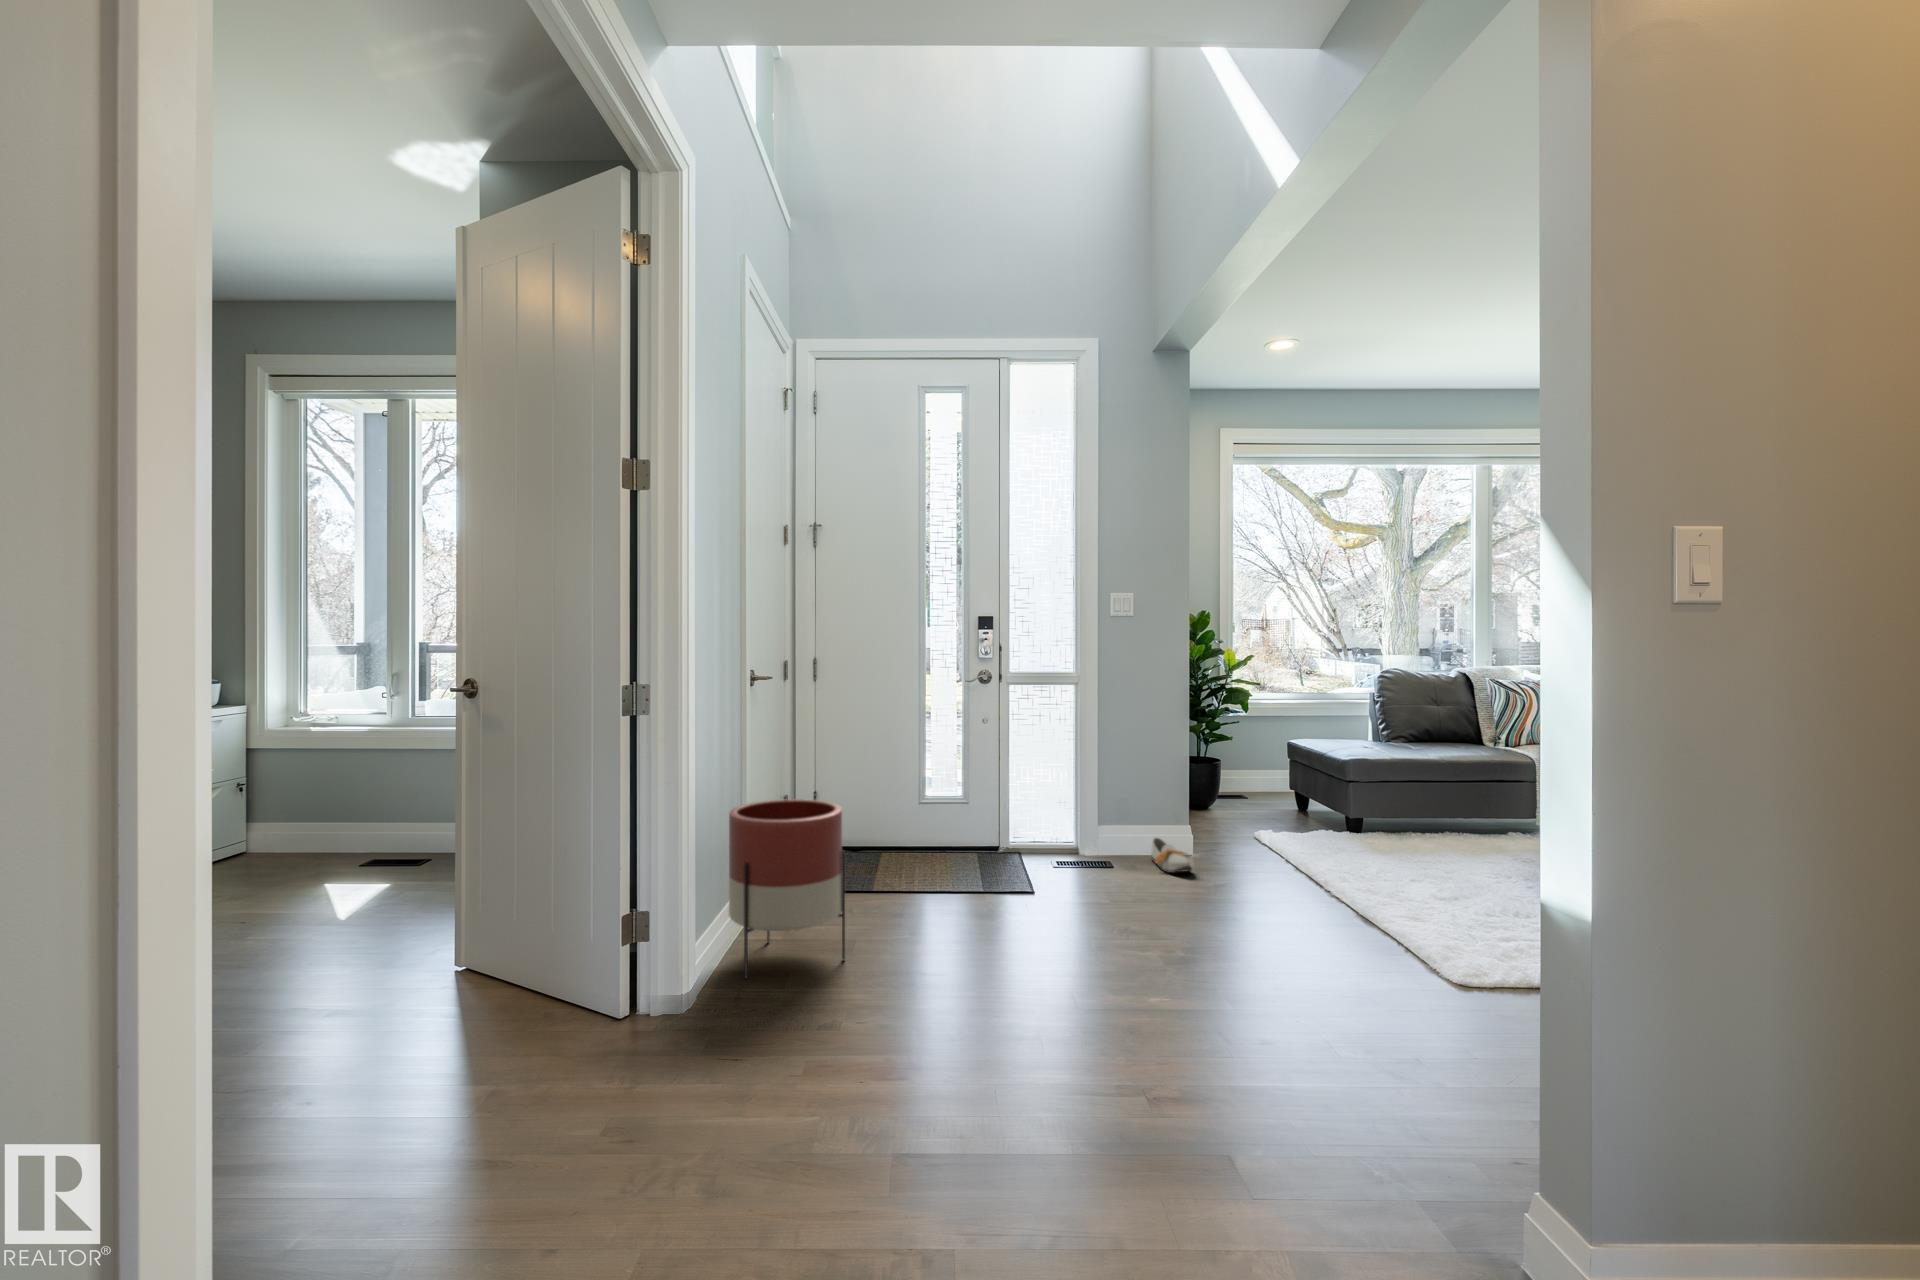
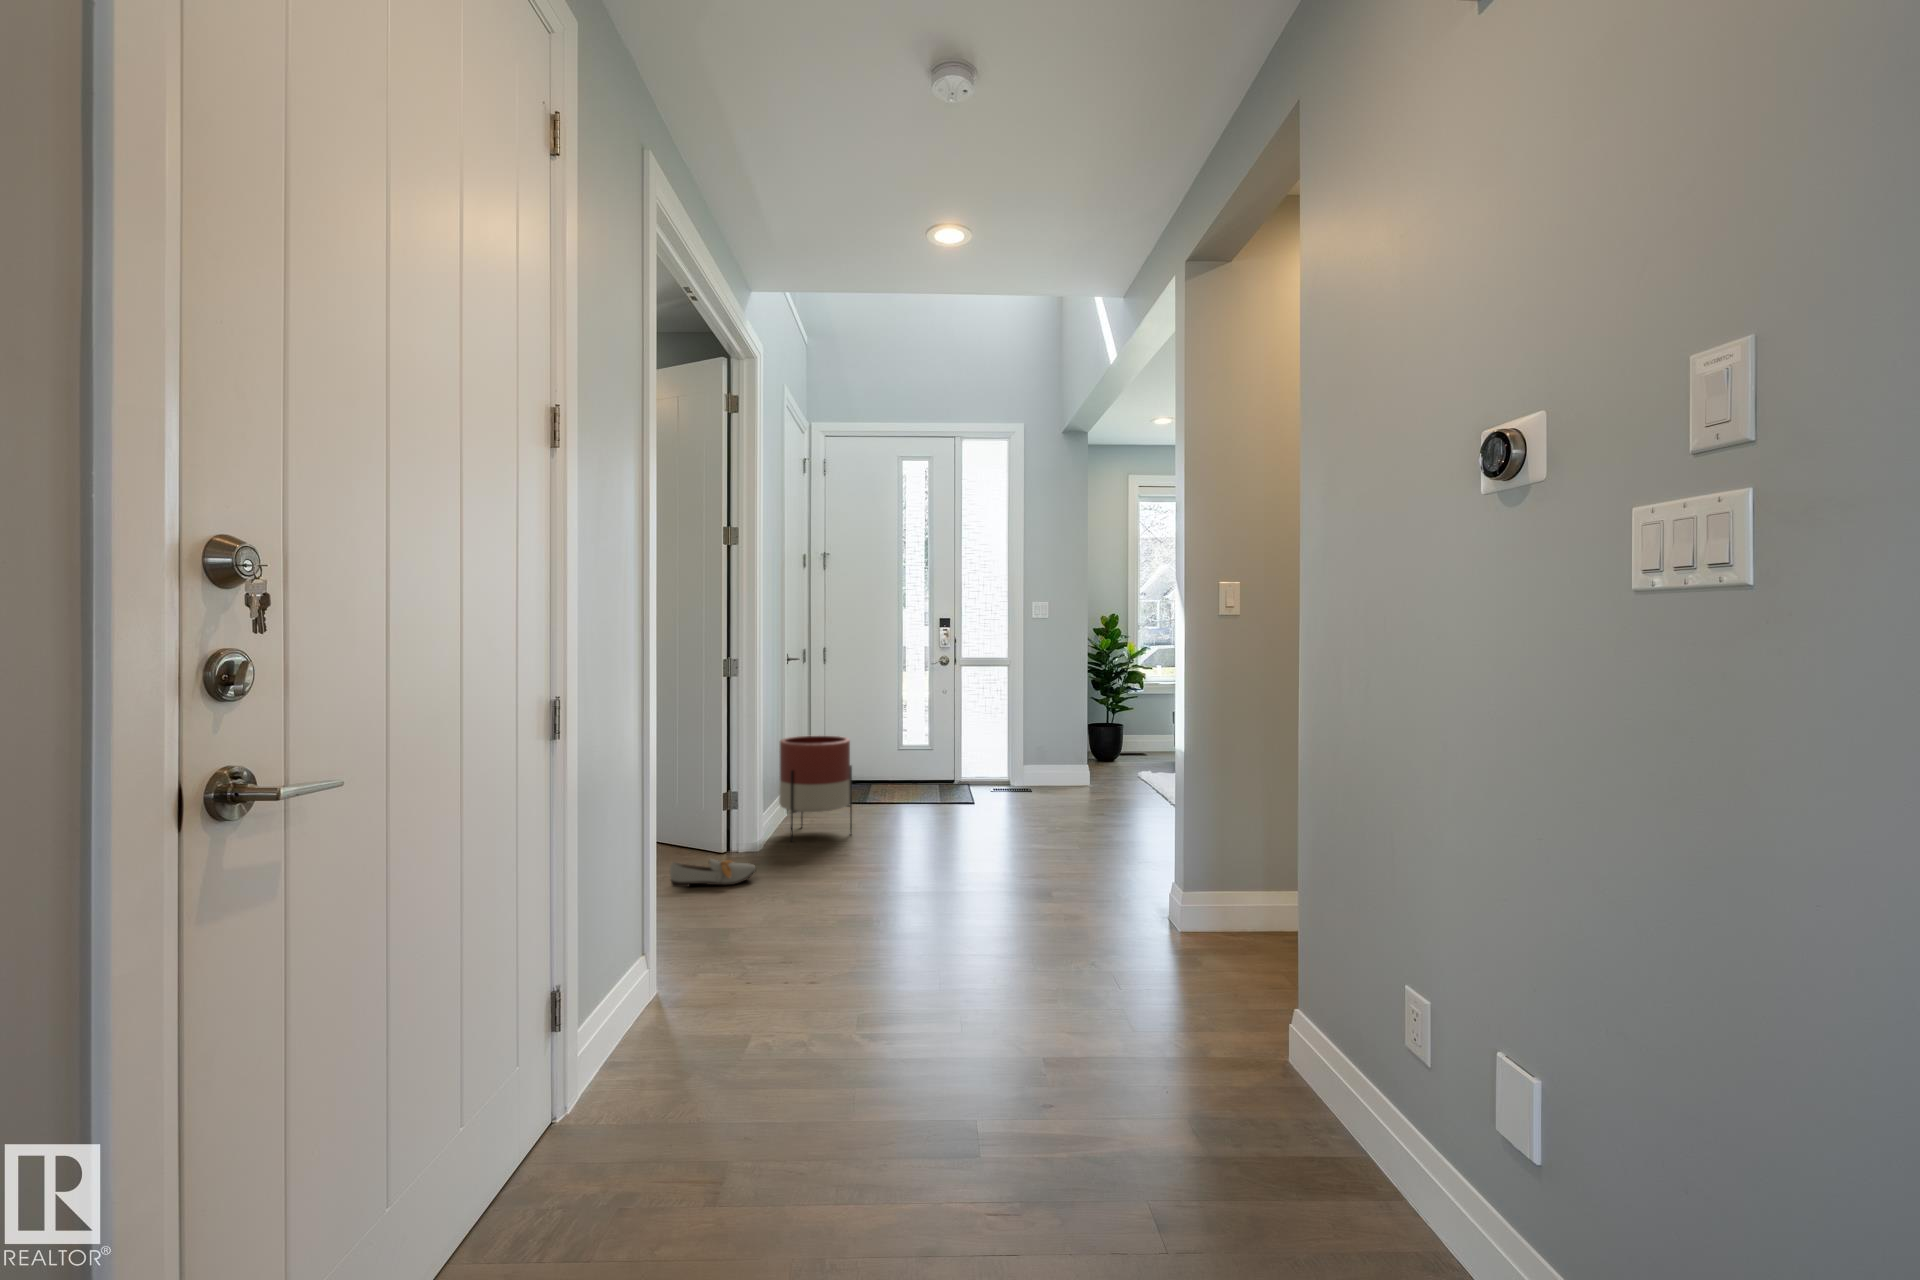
shoe: present [1151,838,1192,873] -> present [670,859,756,887]

